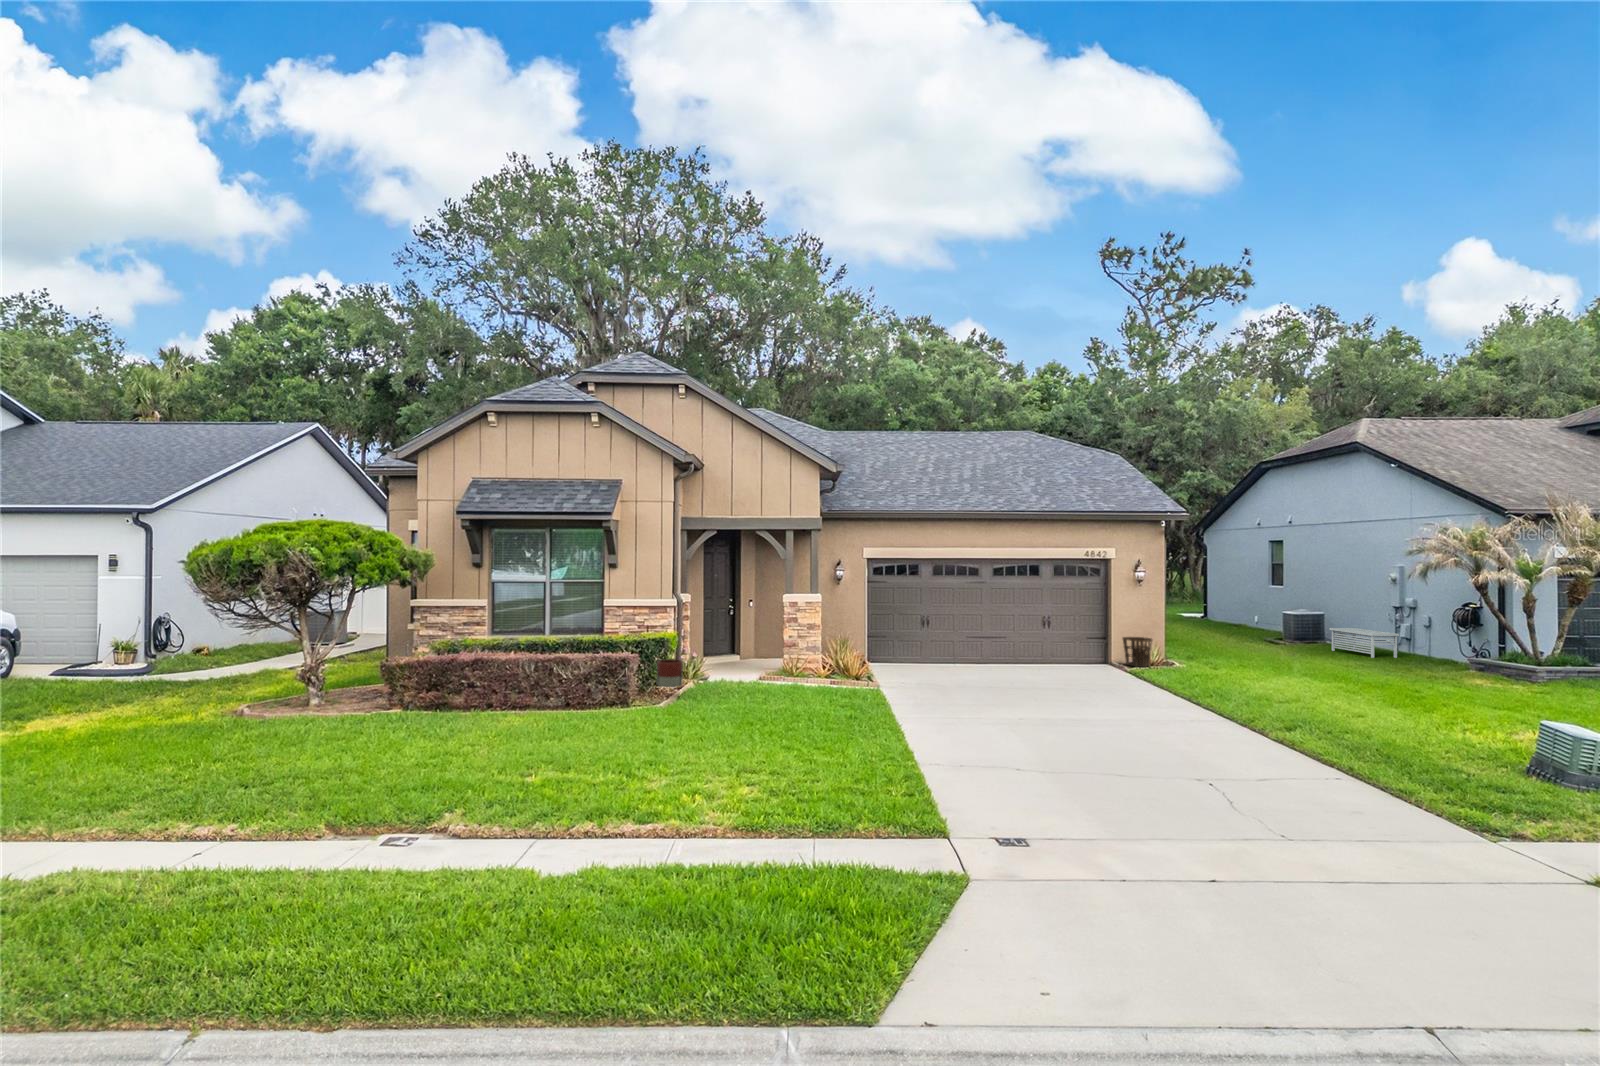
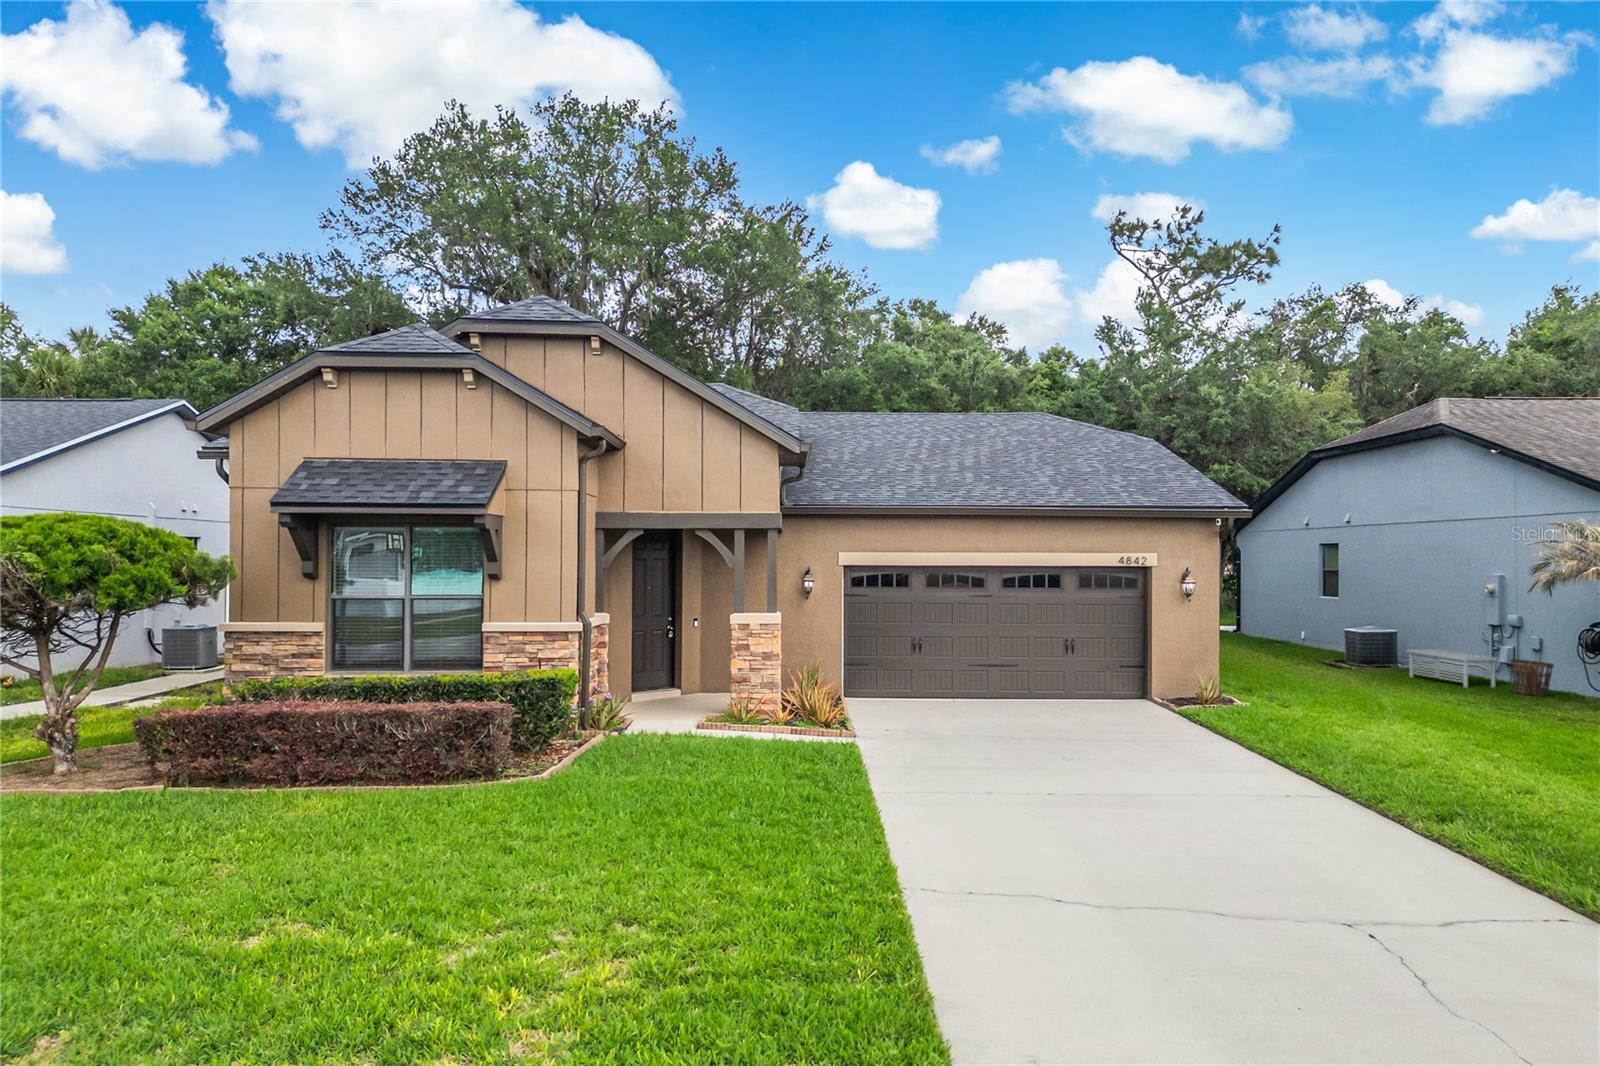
basket: present [1123,637,1152,667] -> present [1510,659,1554,696]
planter: present [657,659,683,689] -> none [543,706,580,760]

